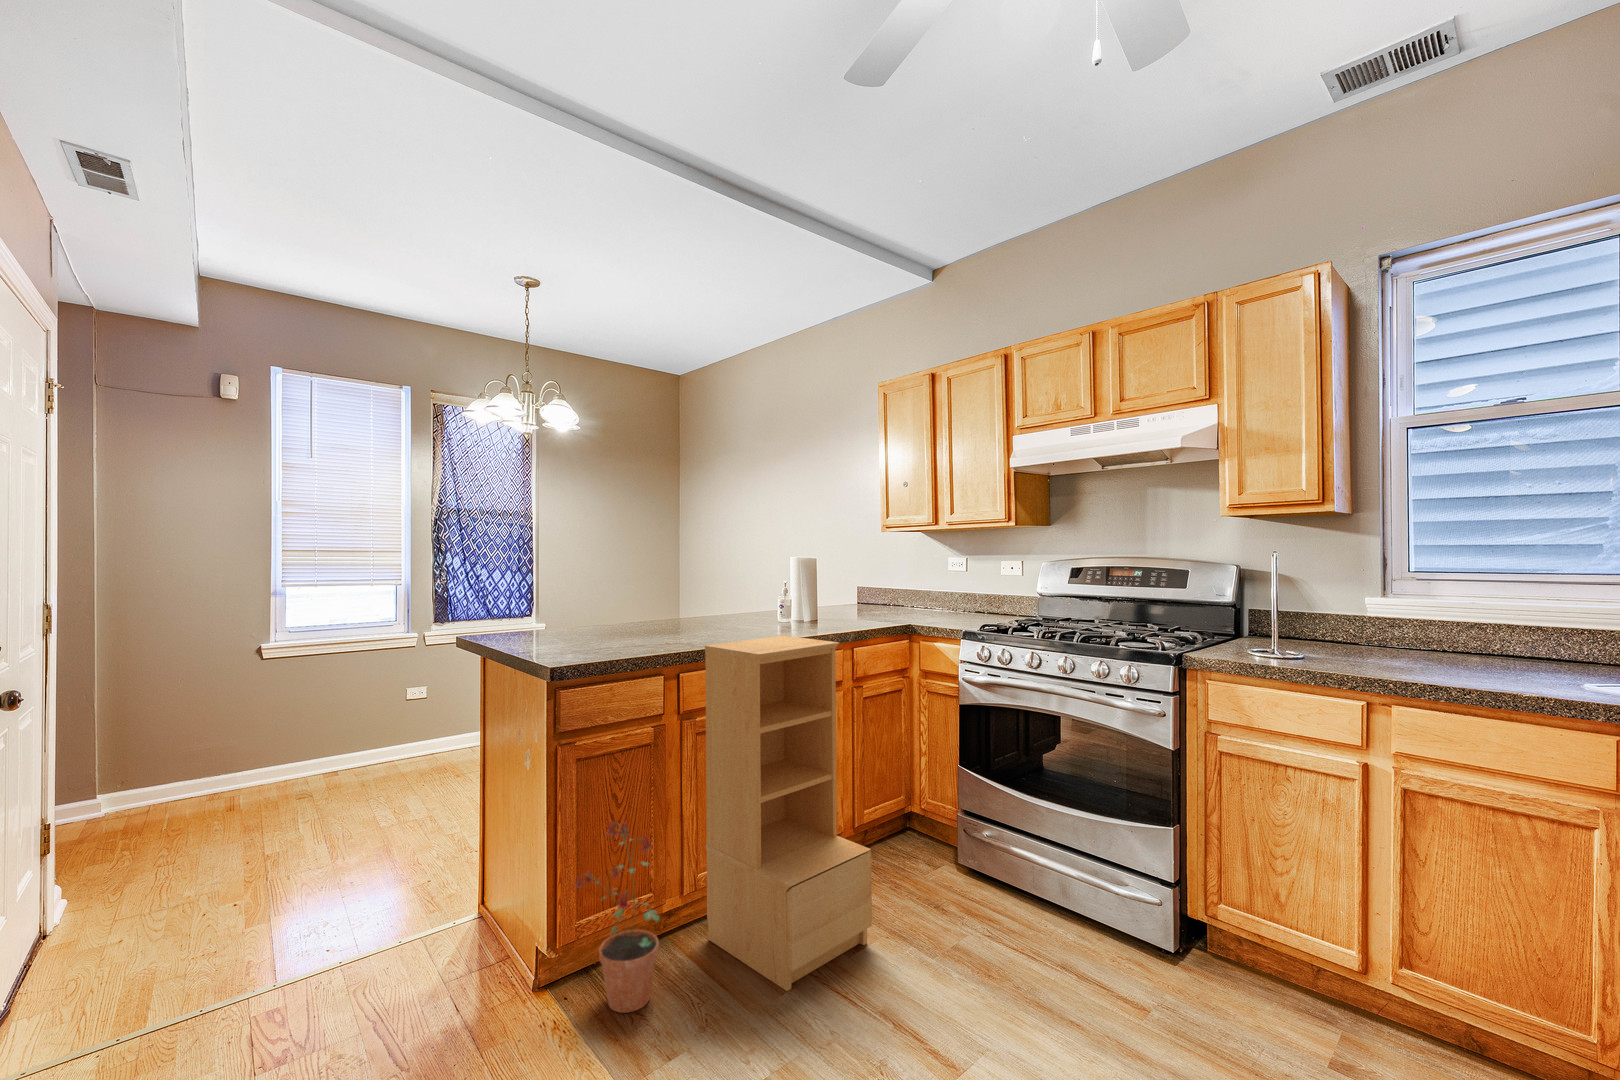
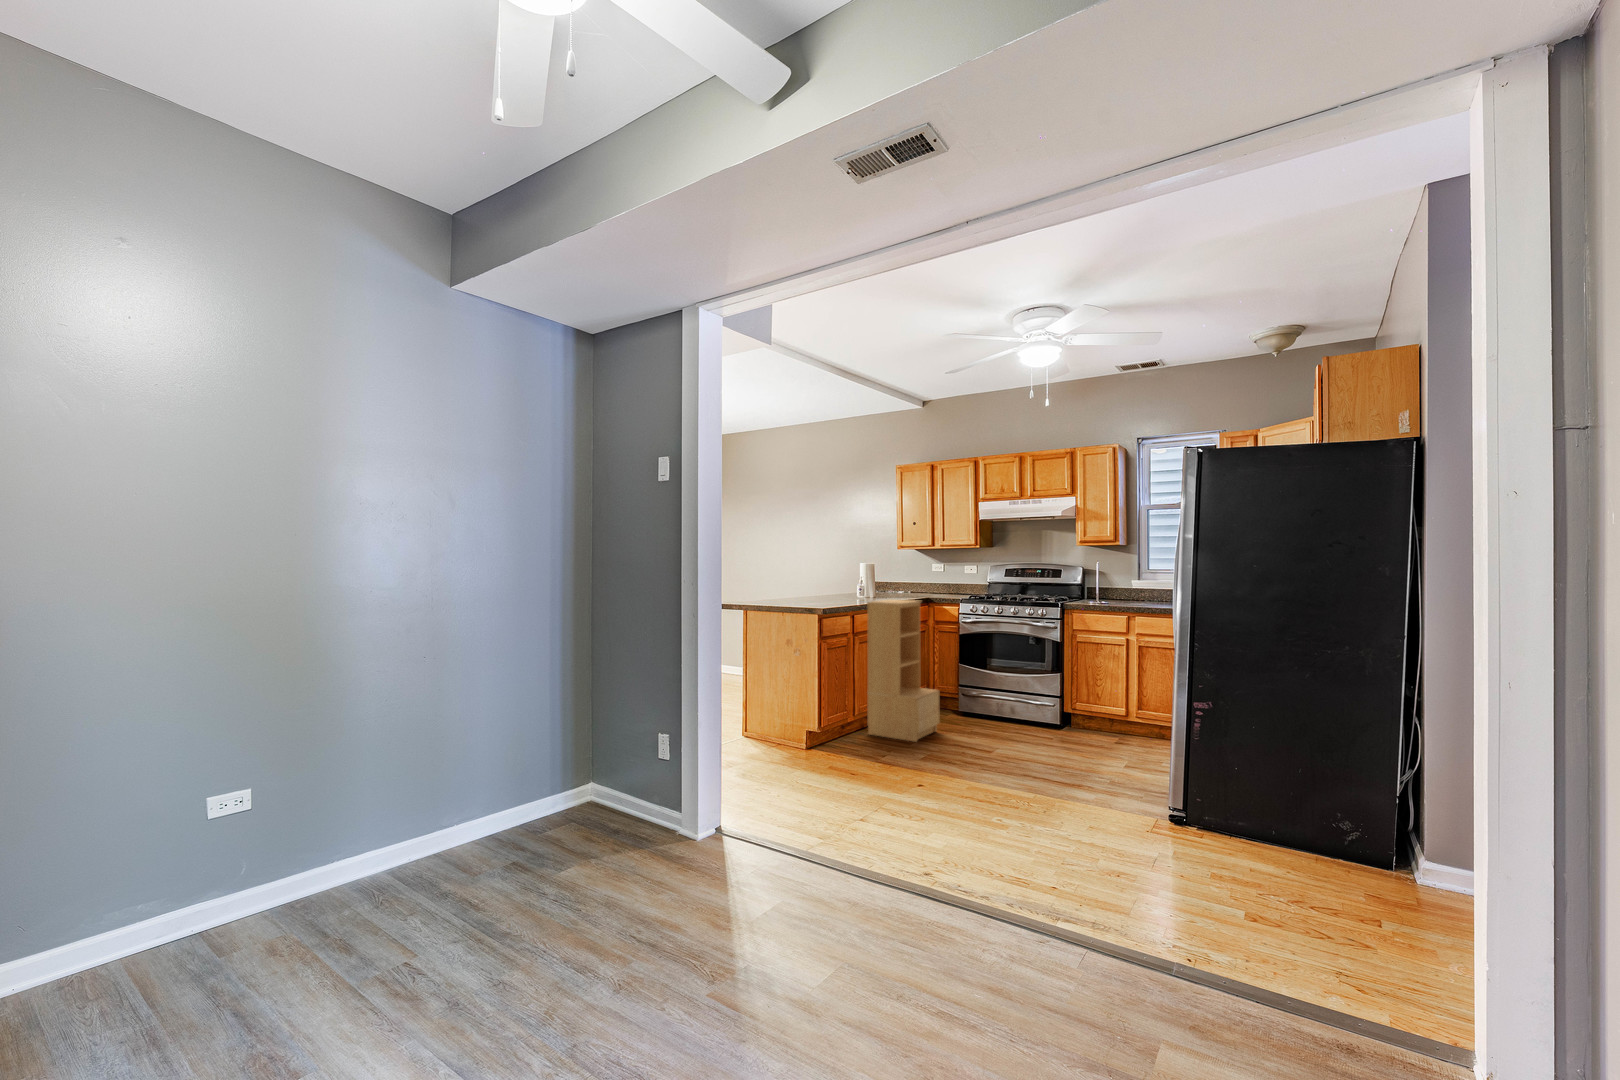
potted plant: present [576,823,660,1013] -> none [833,675,872,749]

